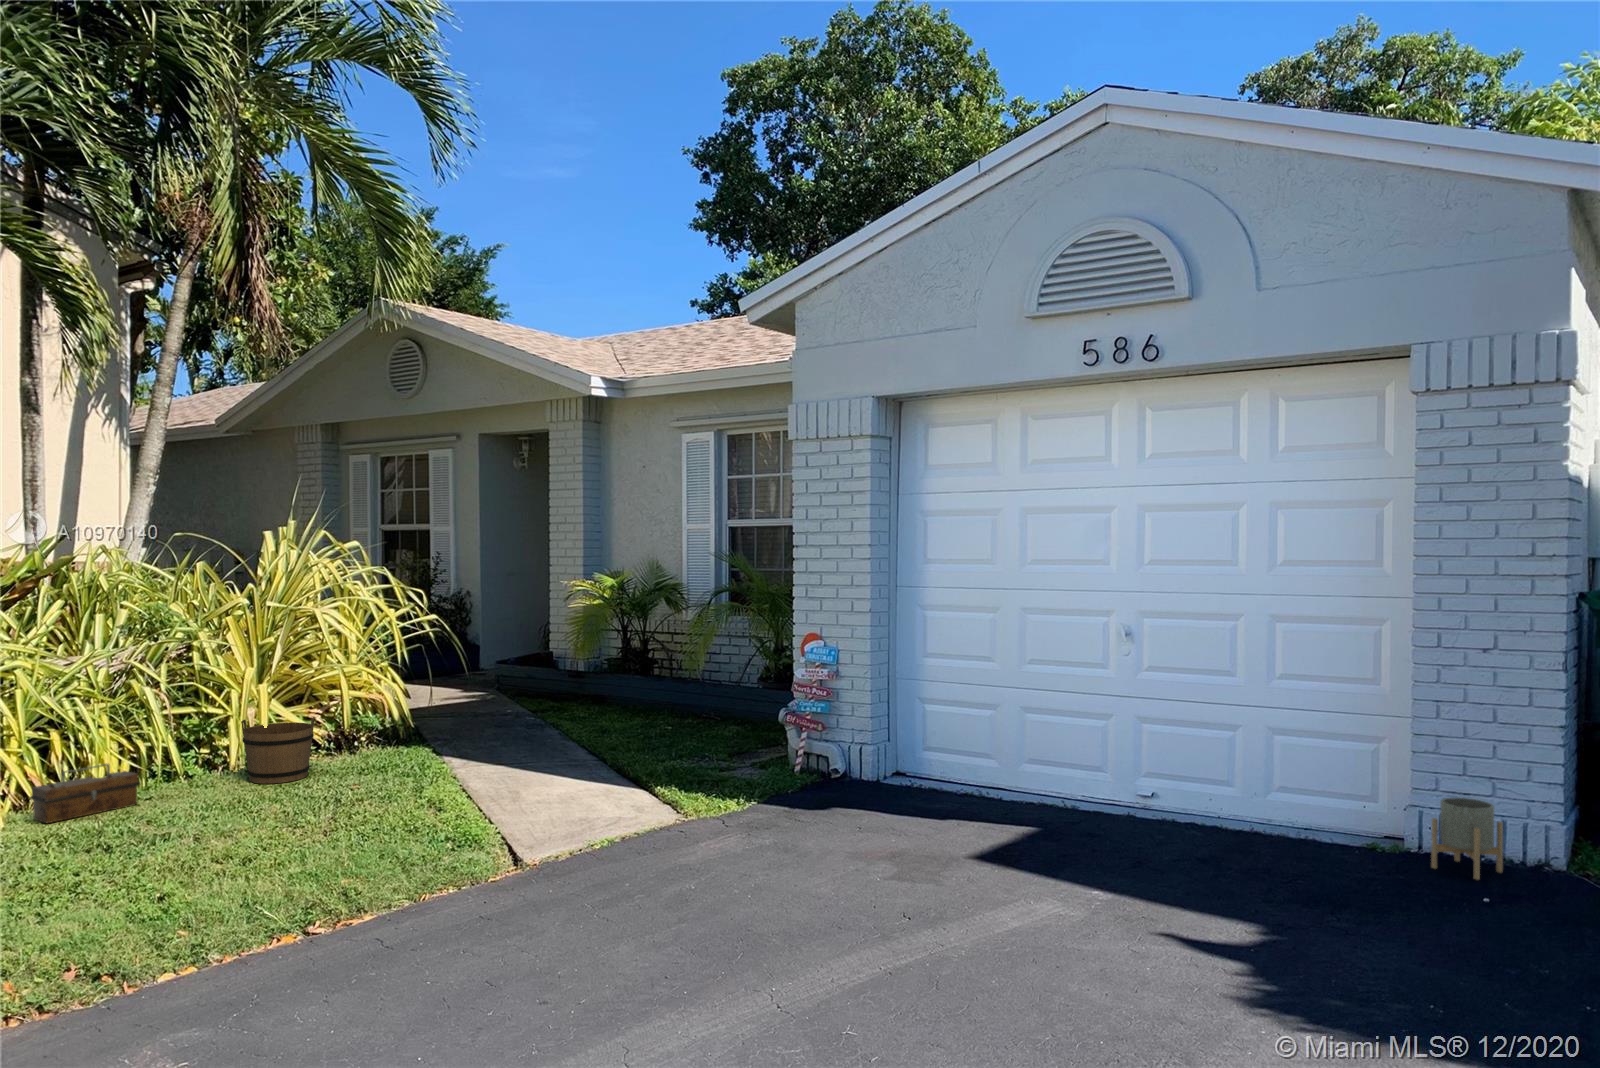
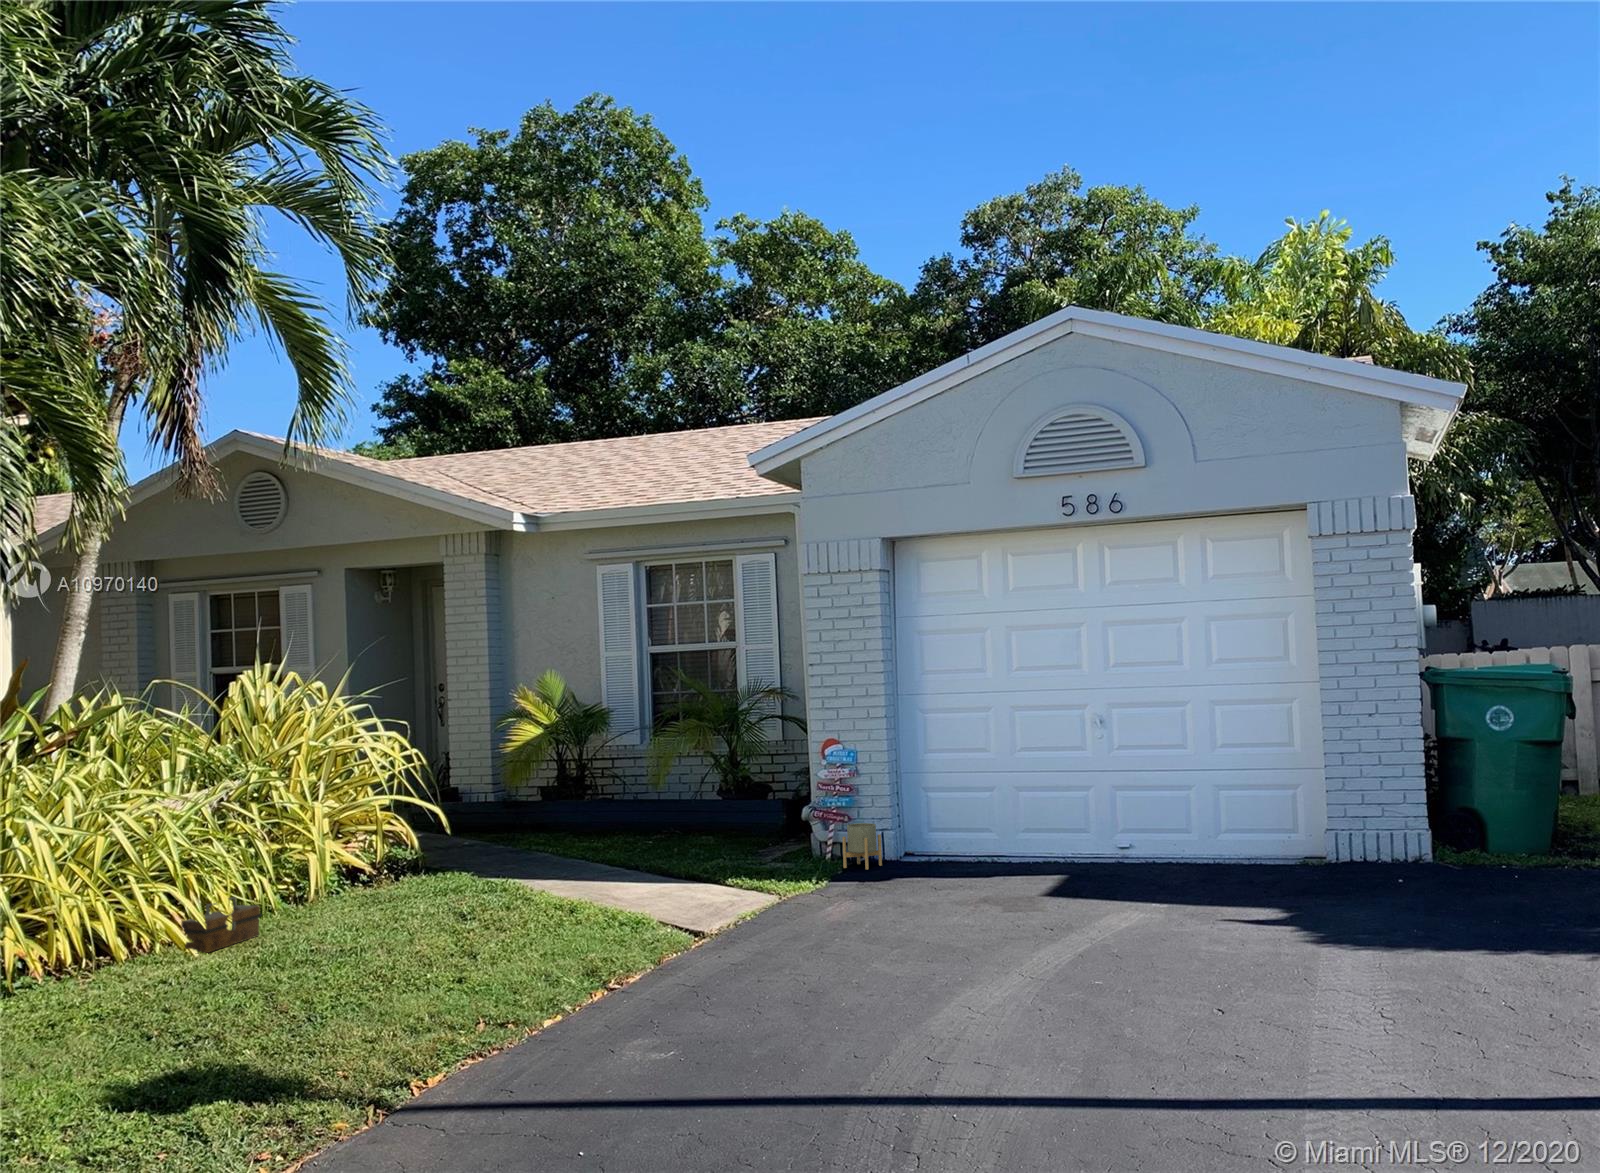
bucket: present [241,717,315,784] -> none [318,847,385,913]
planter: present [1431,798,1503,880] -> present [842,823,882,870]

